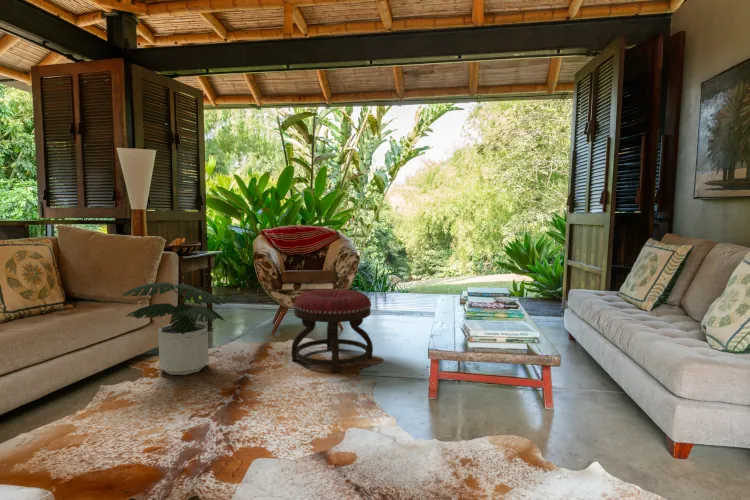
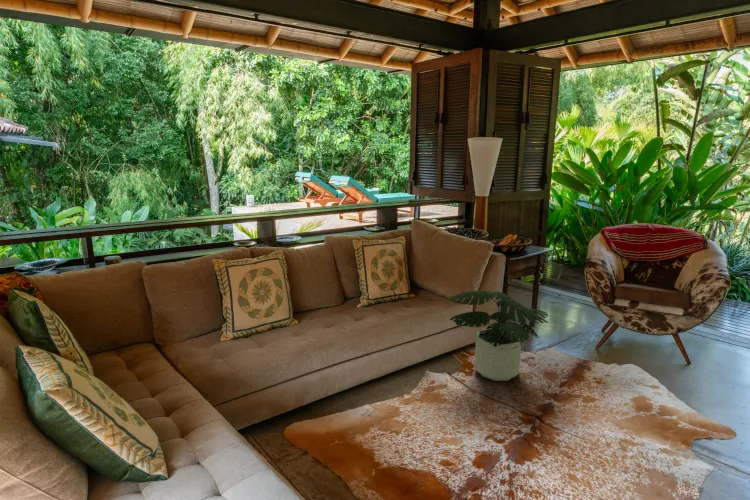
ottoman: present [291,289,373,372] -> none [609,323,729,433]

